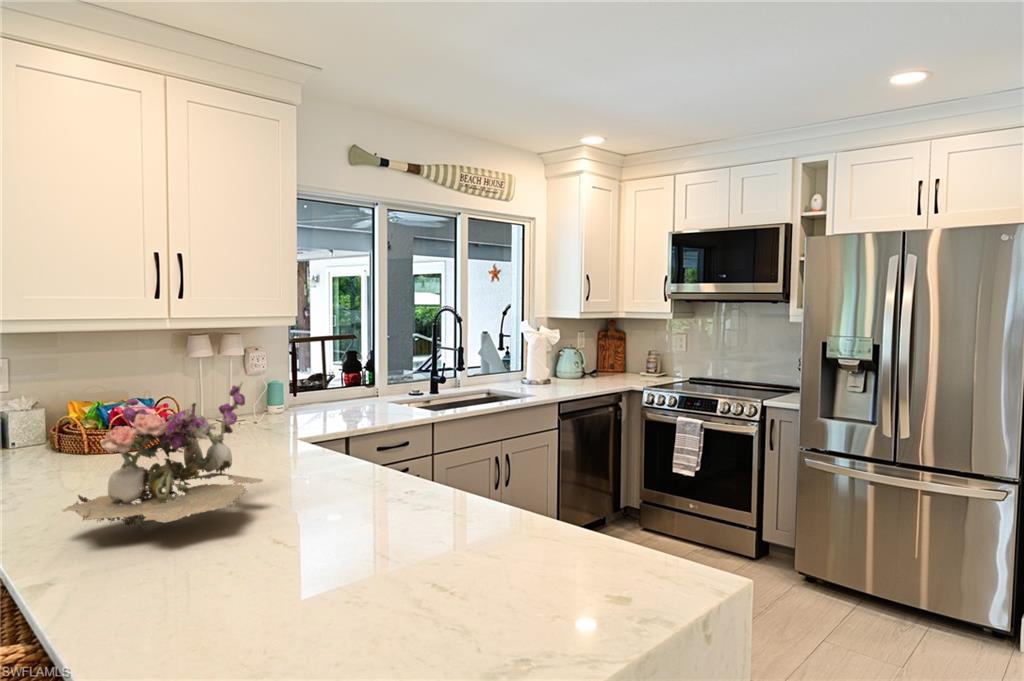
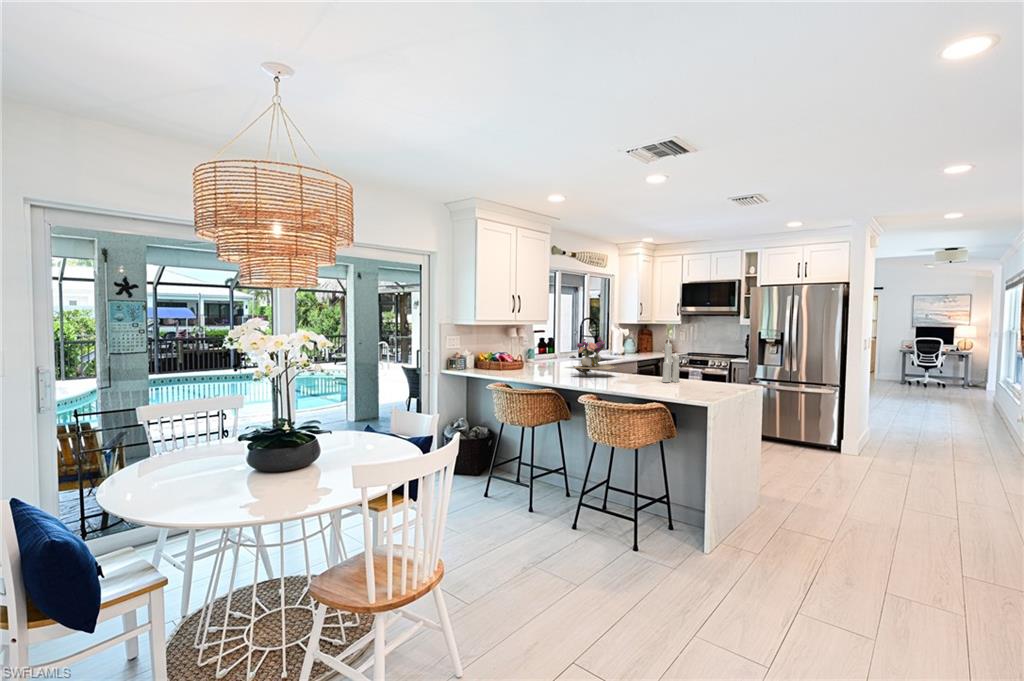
candle: none [268,414,367,631] -> present [662,341,679,382]

